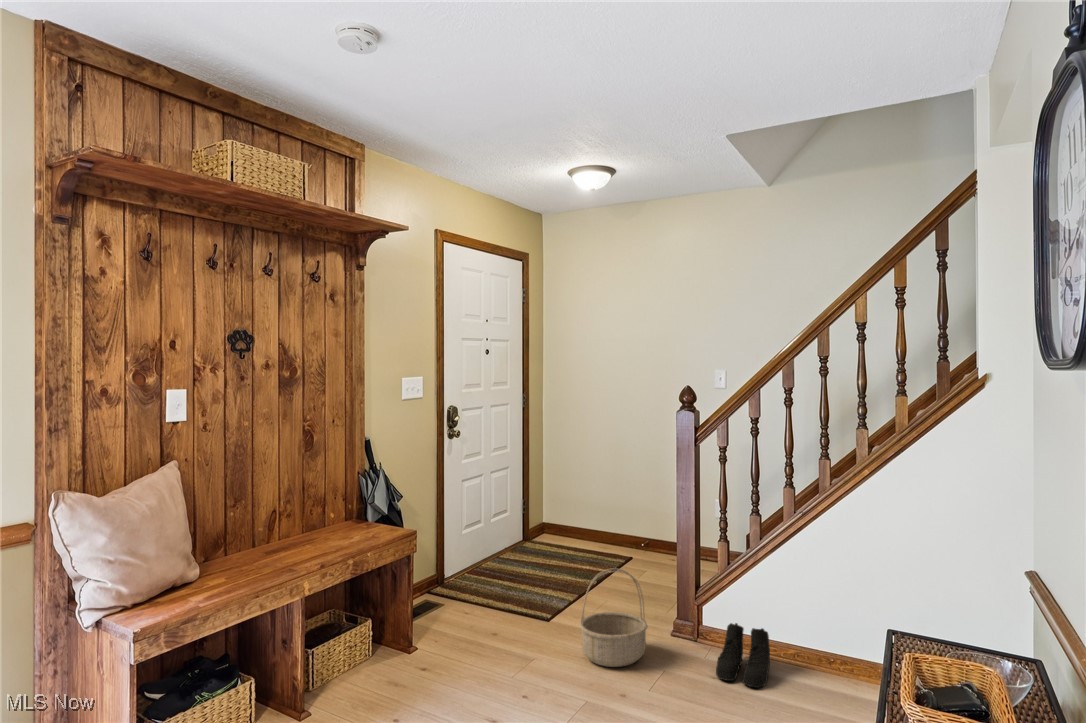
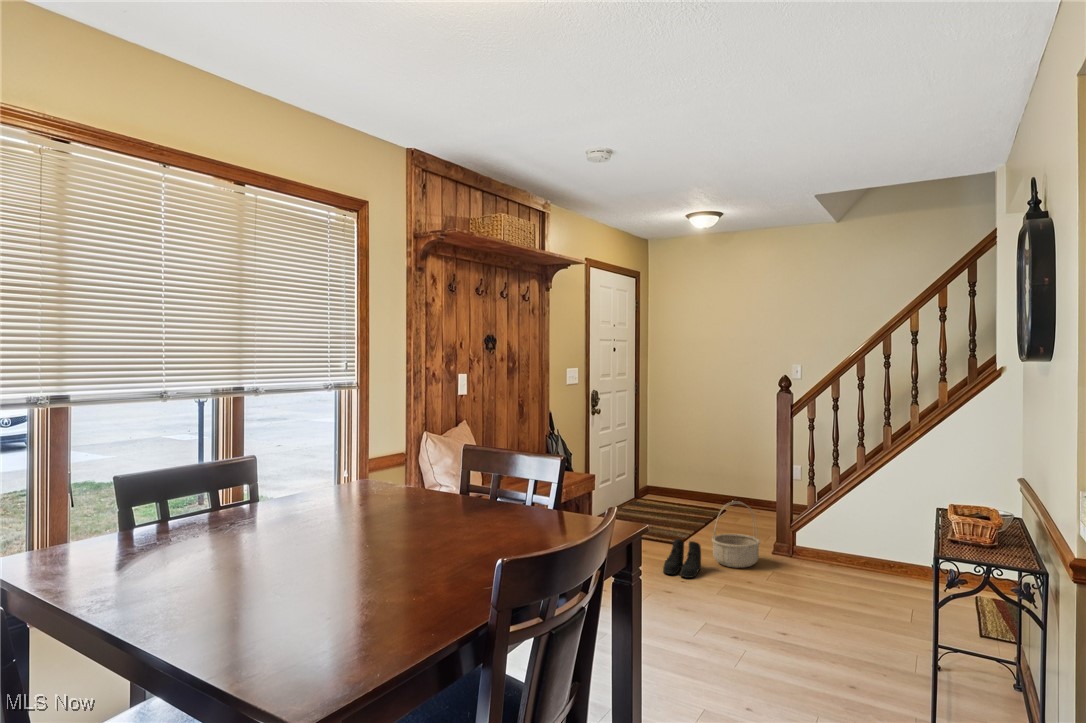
boots: present [716,623,770,688] -> present [663,539,701,578]

